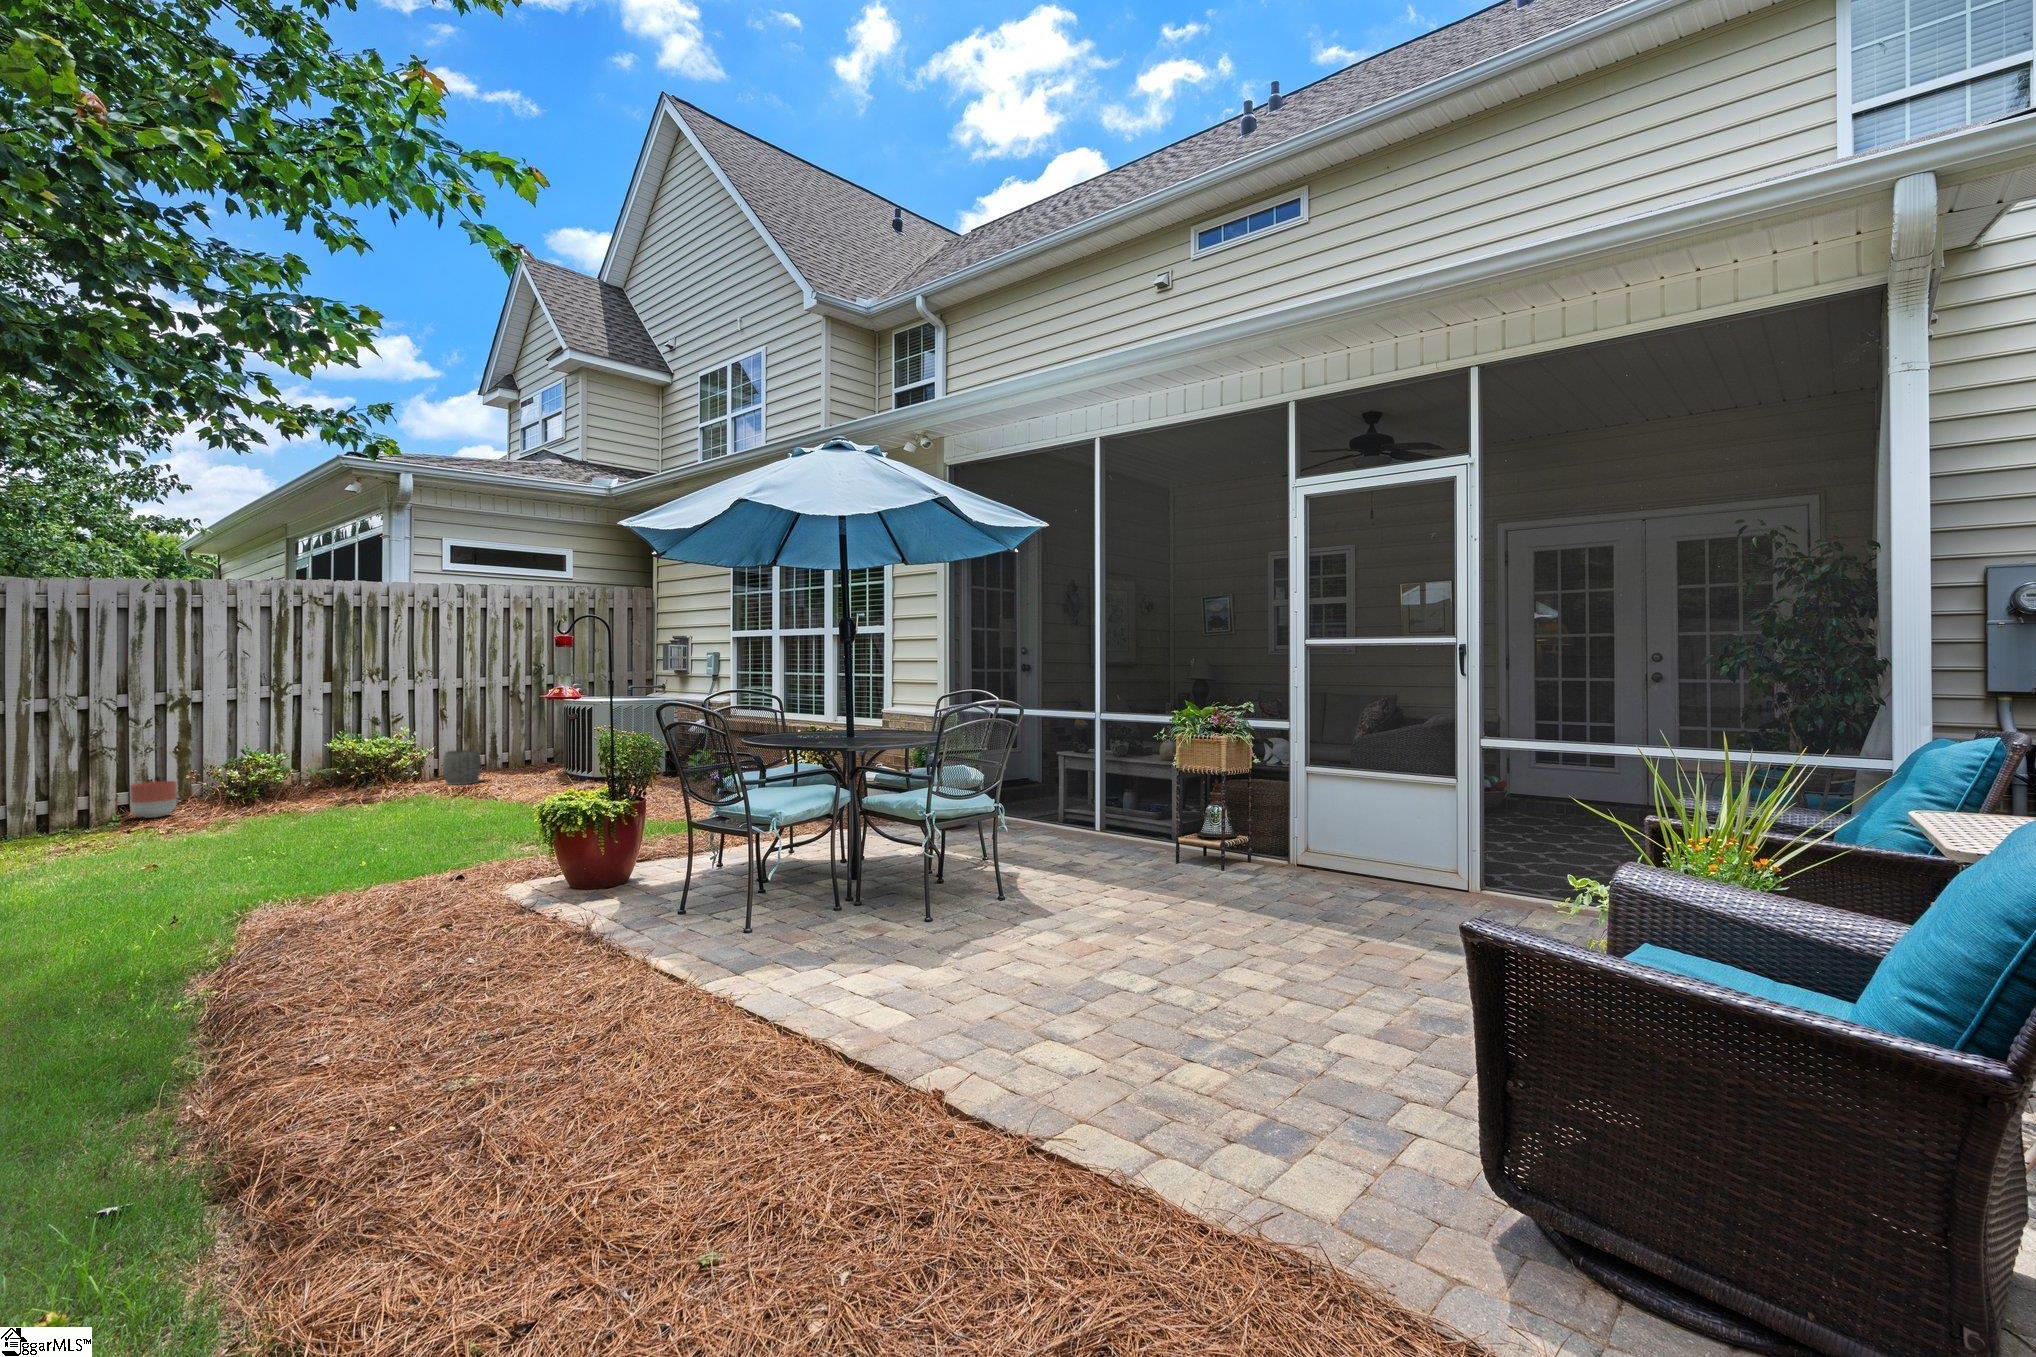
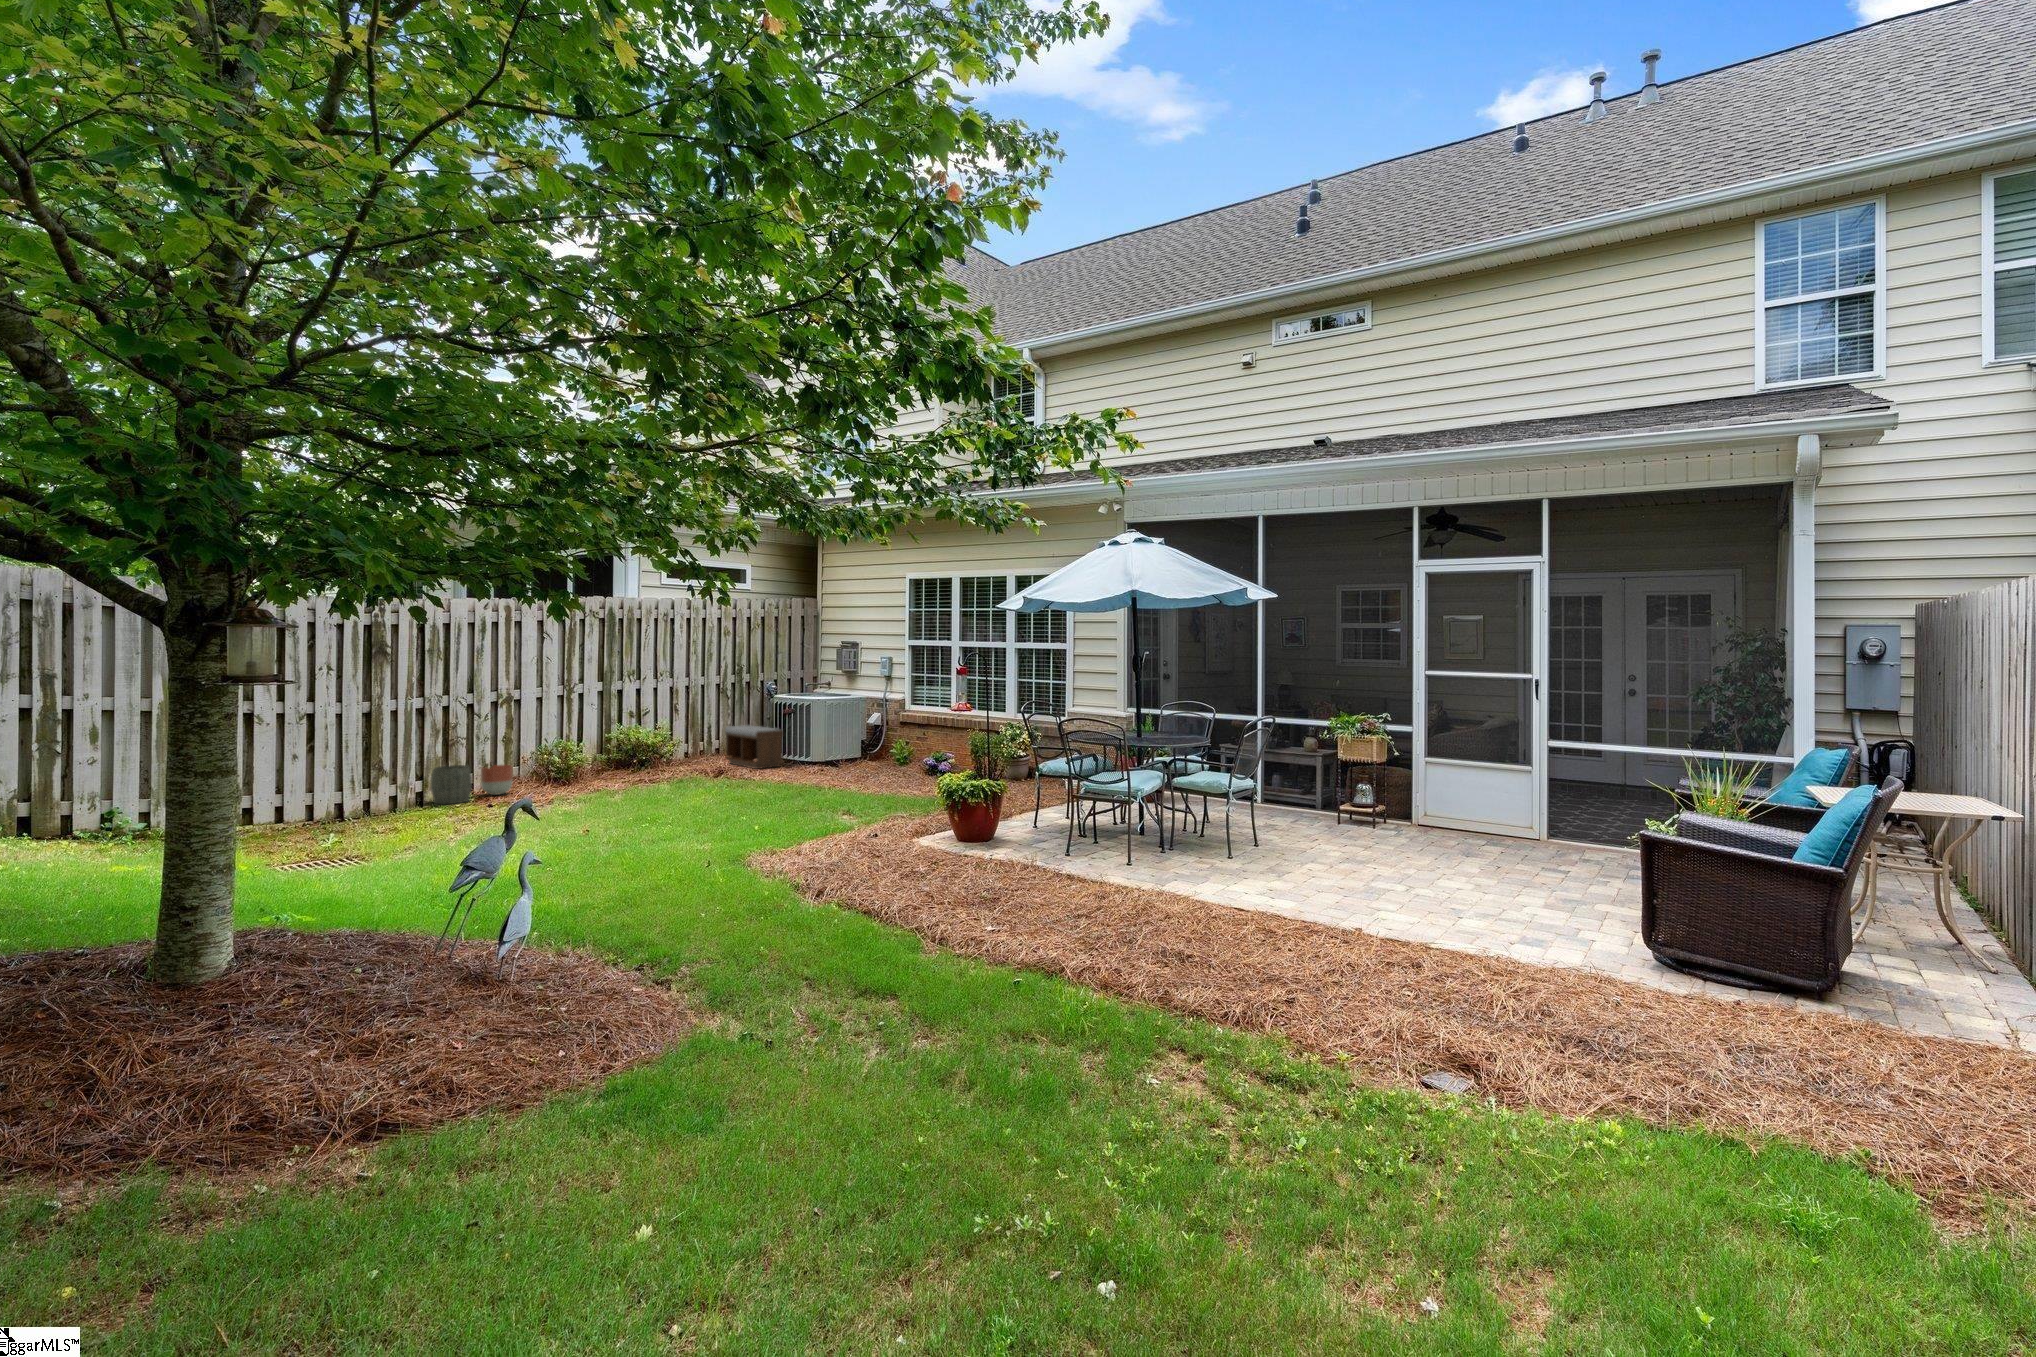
bench: none [510,733,570,783] -> present [725,725,783,769]
woven basket: present [443,750,481,785] -> present [431,765,472,804]

